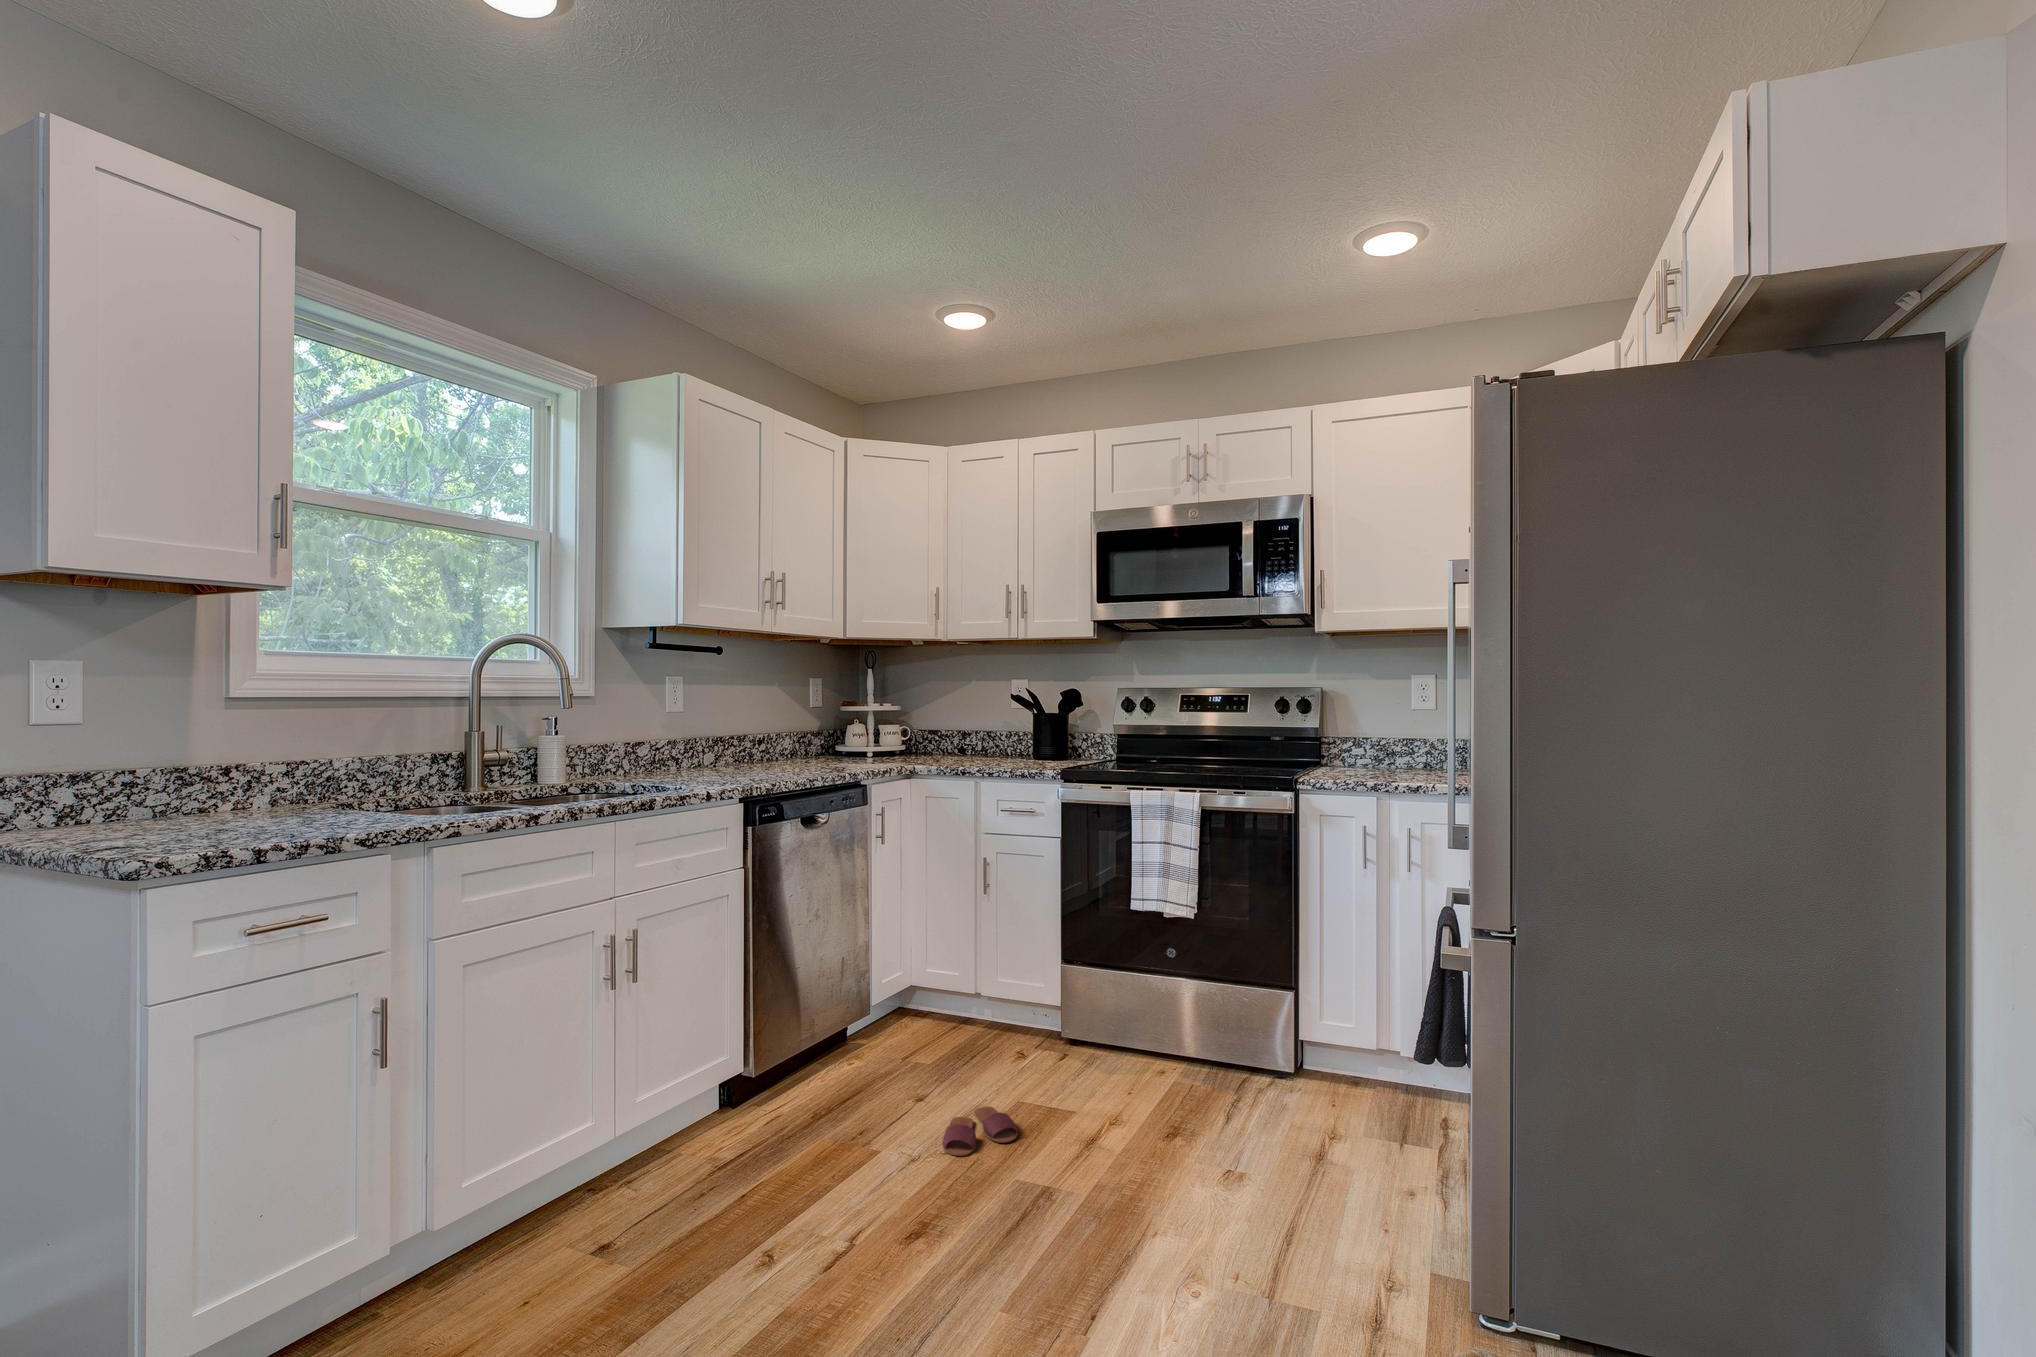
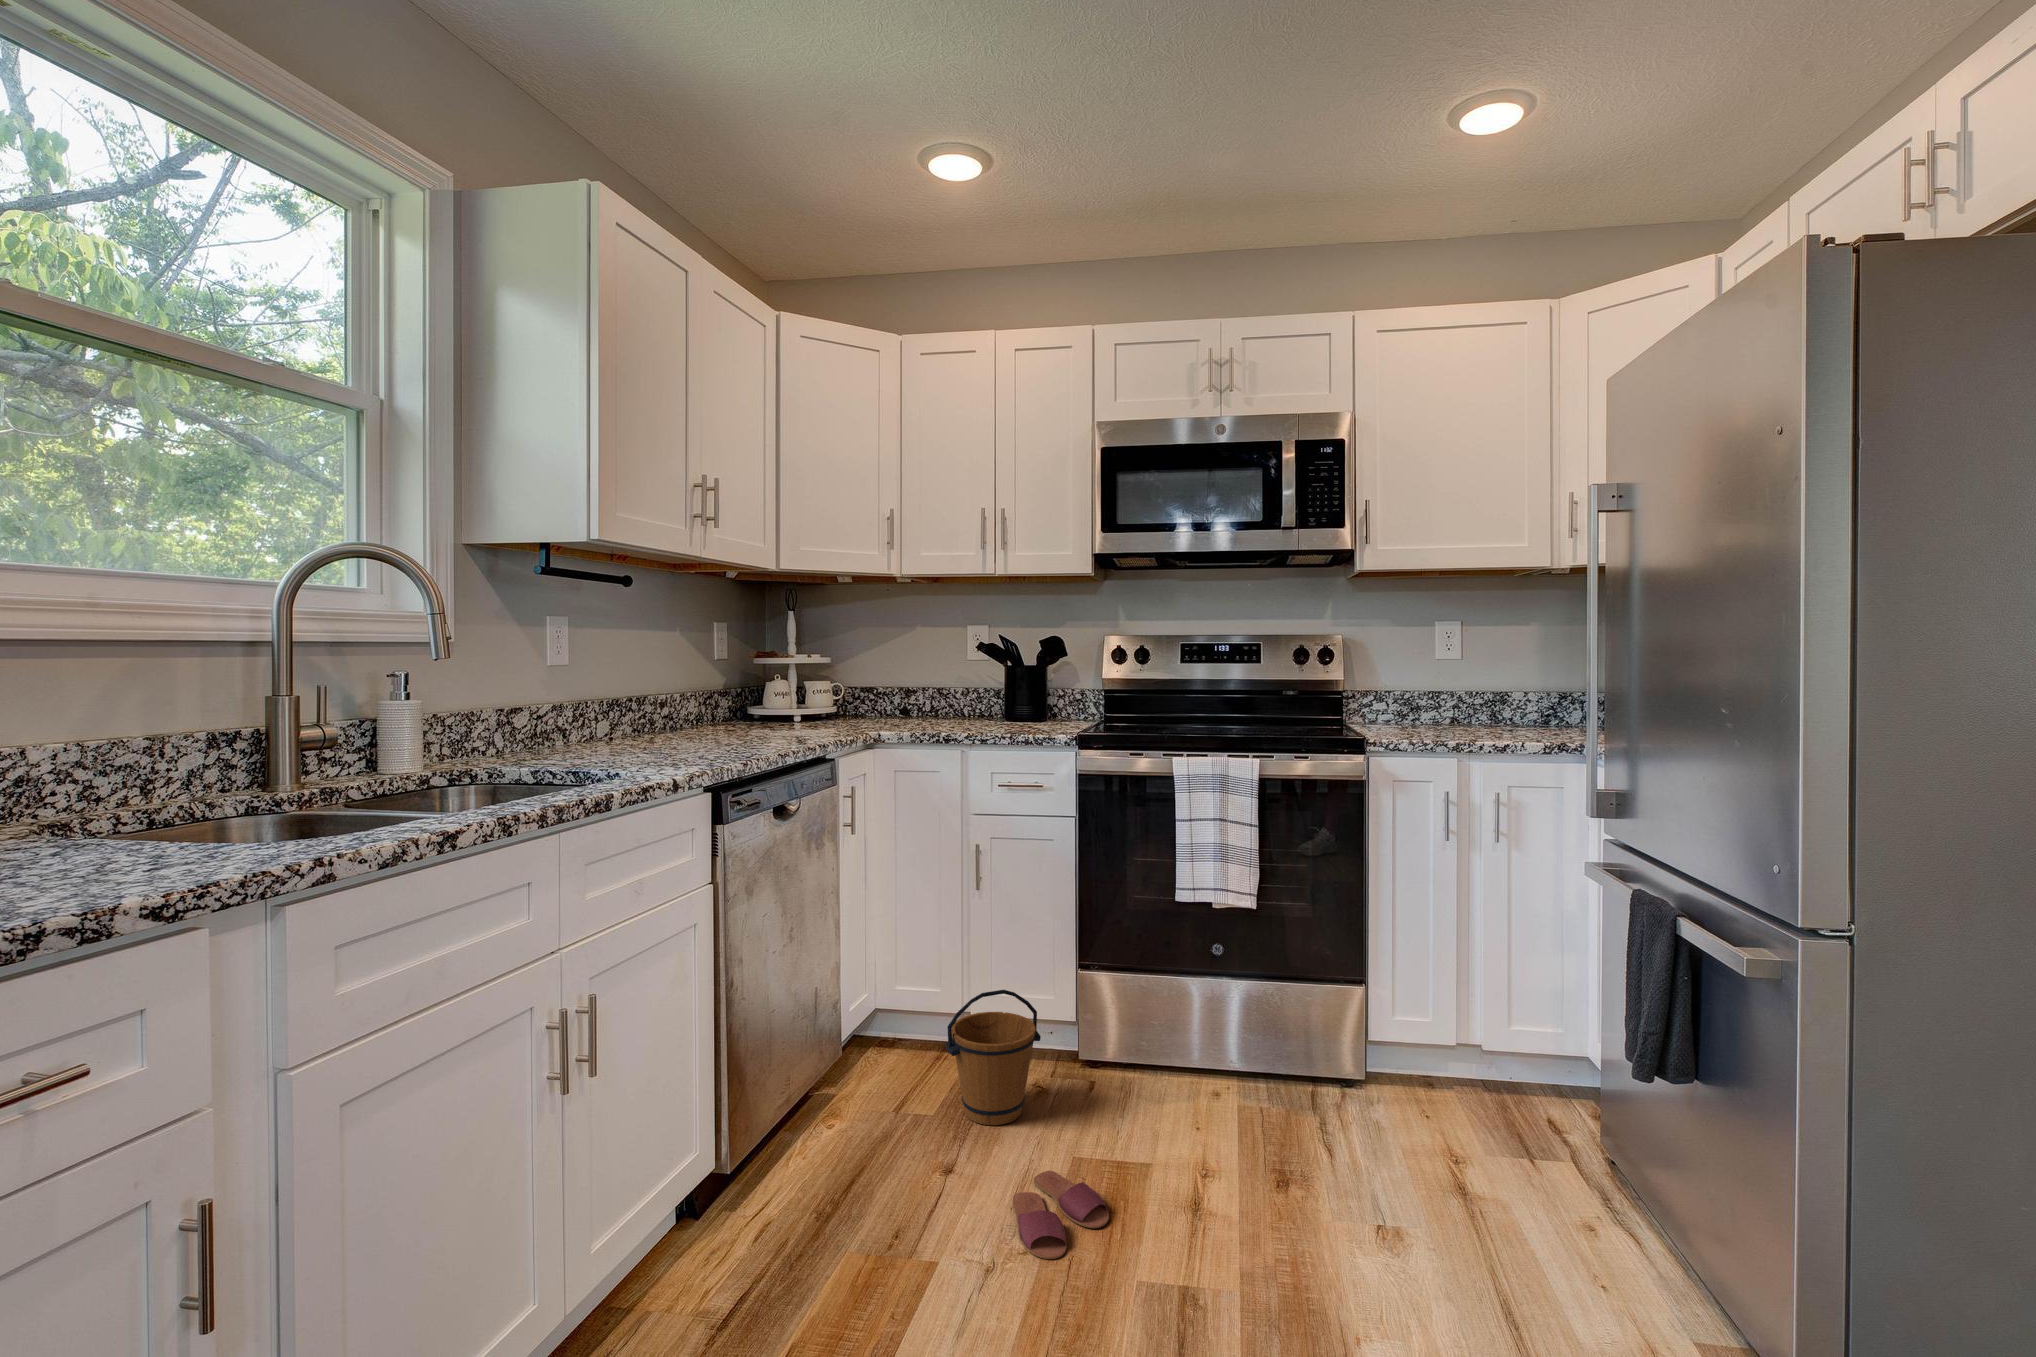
bucket: none [934,971,1011,1077] -> present [945,990,1041,1125]

